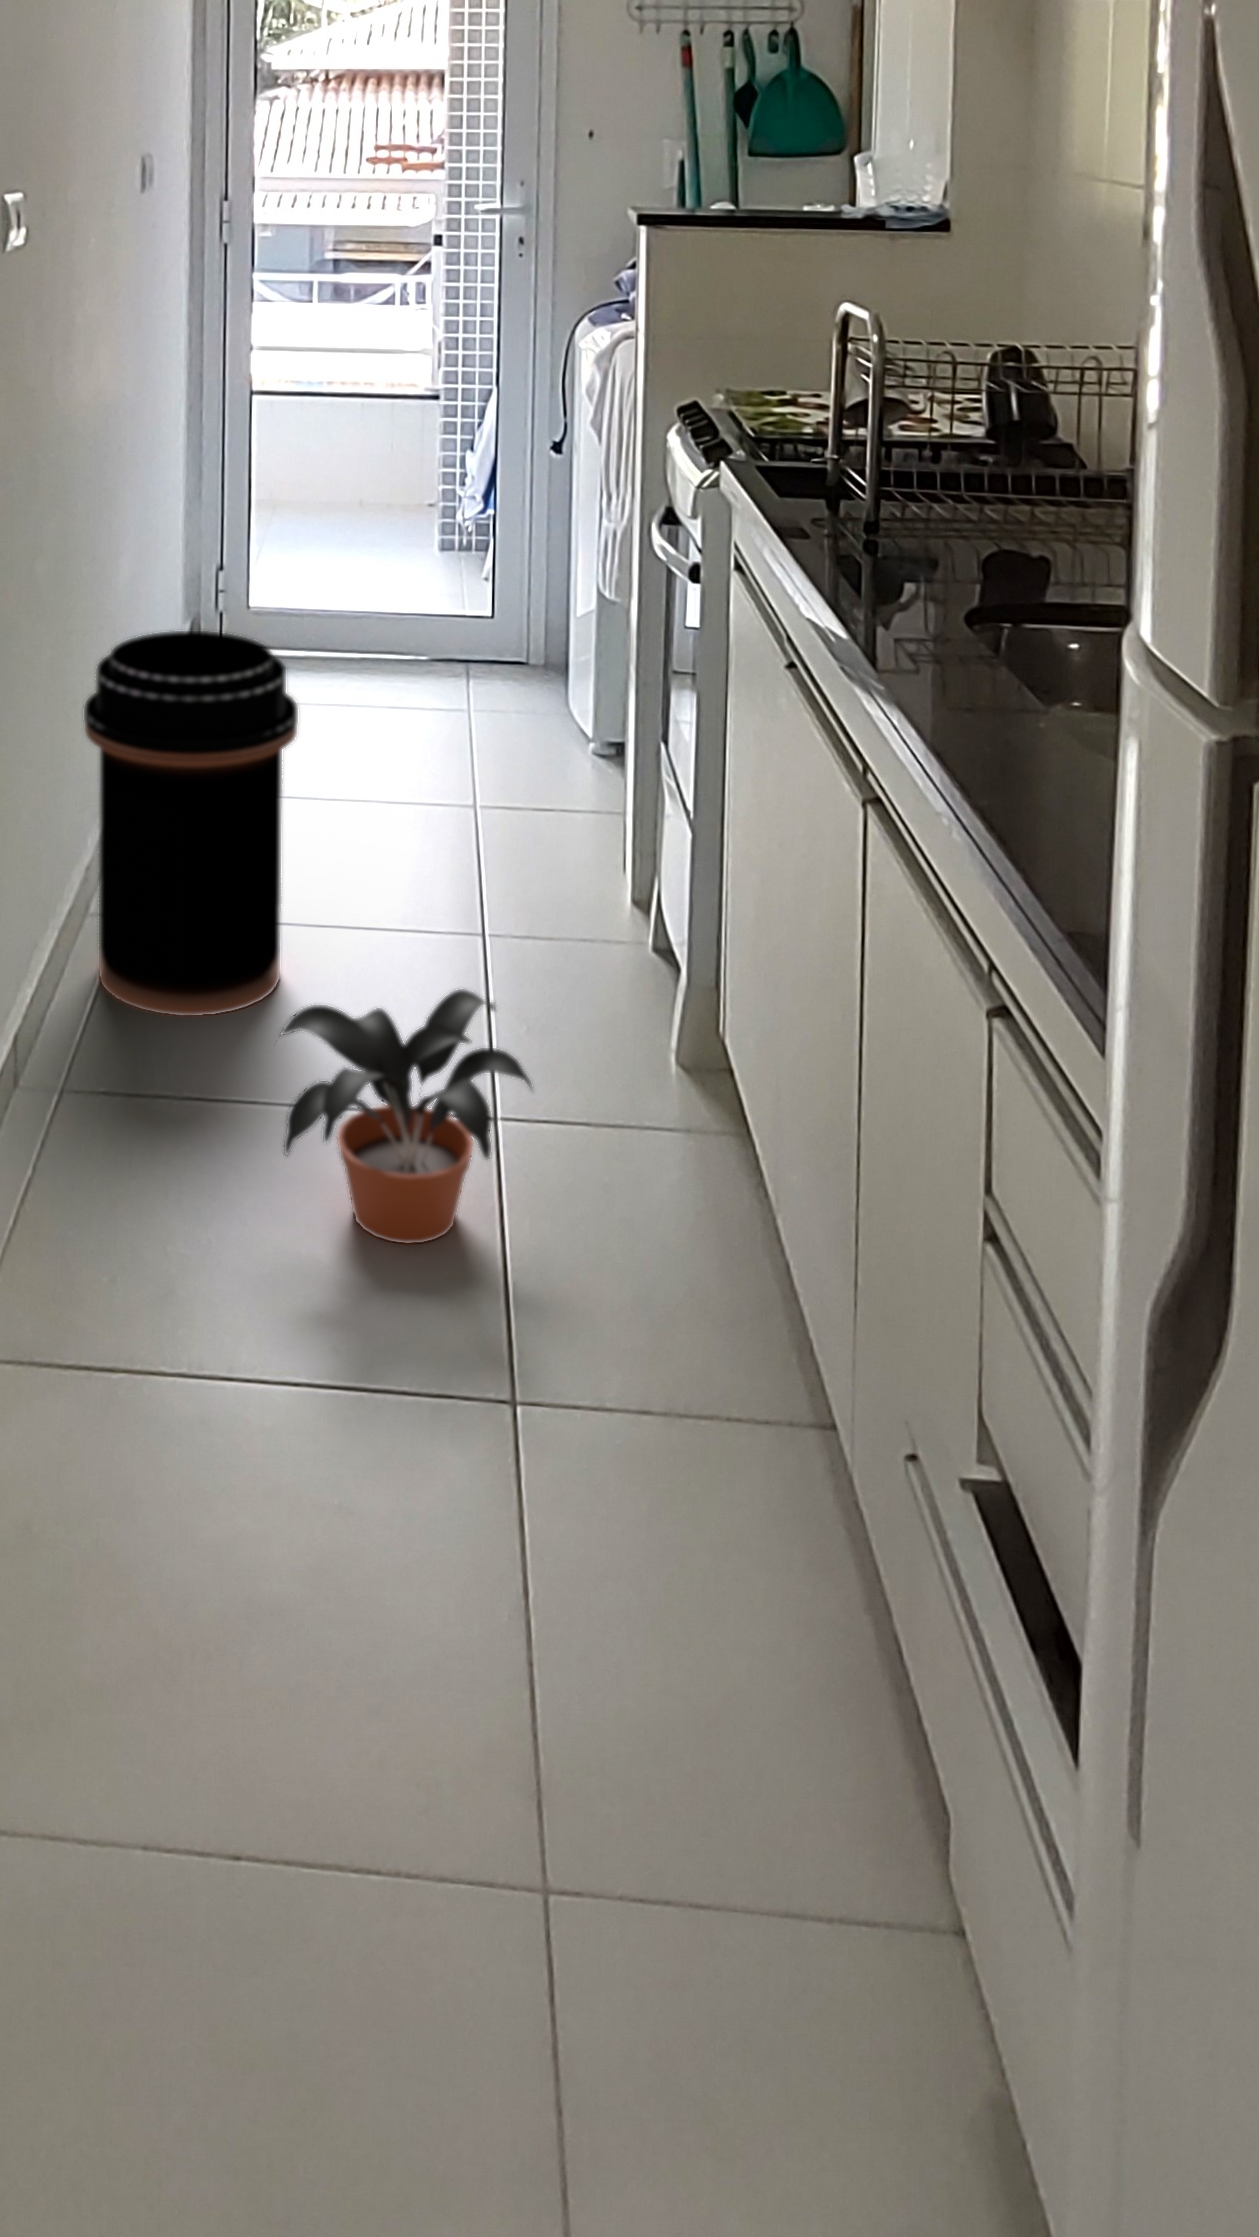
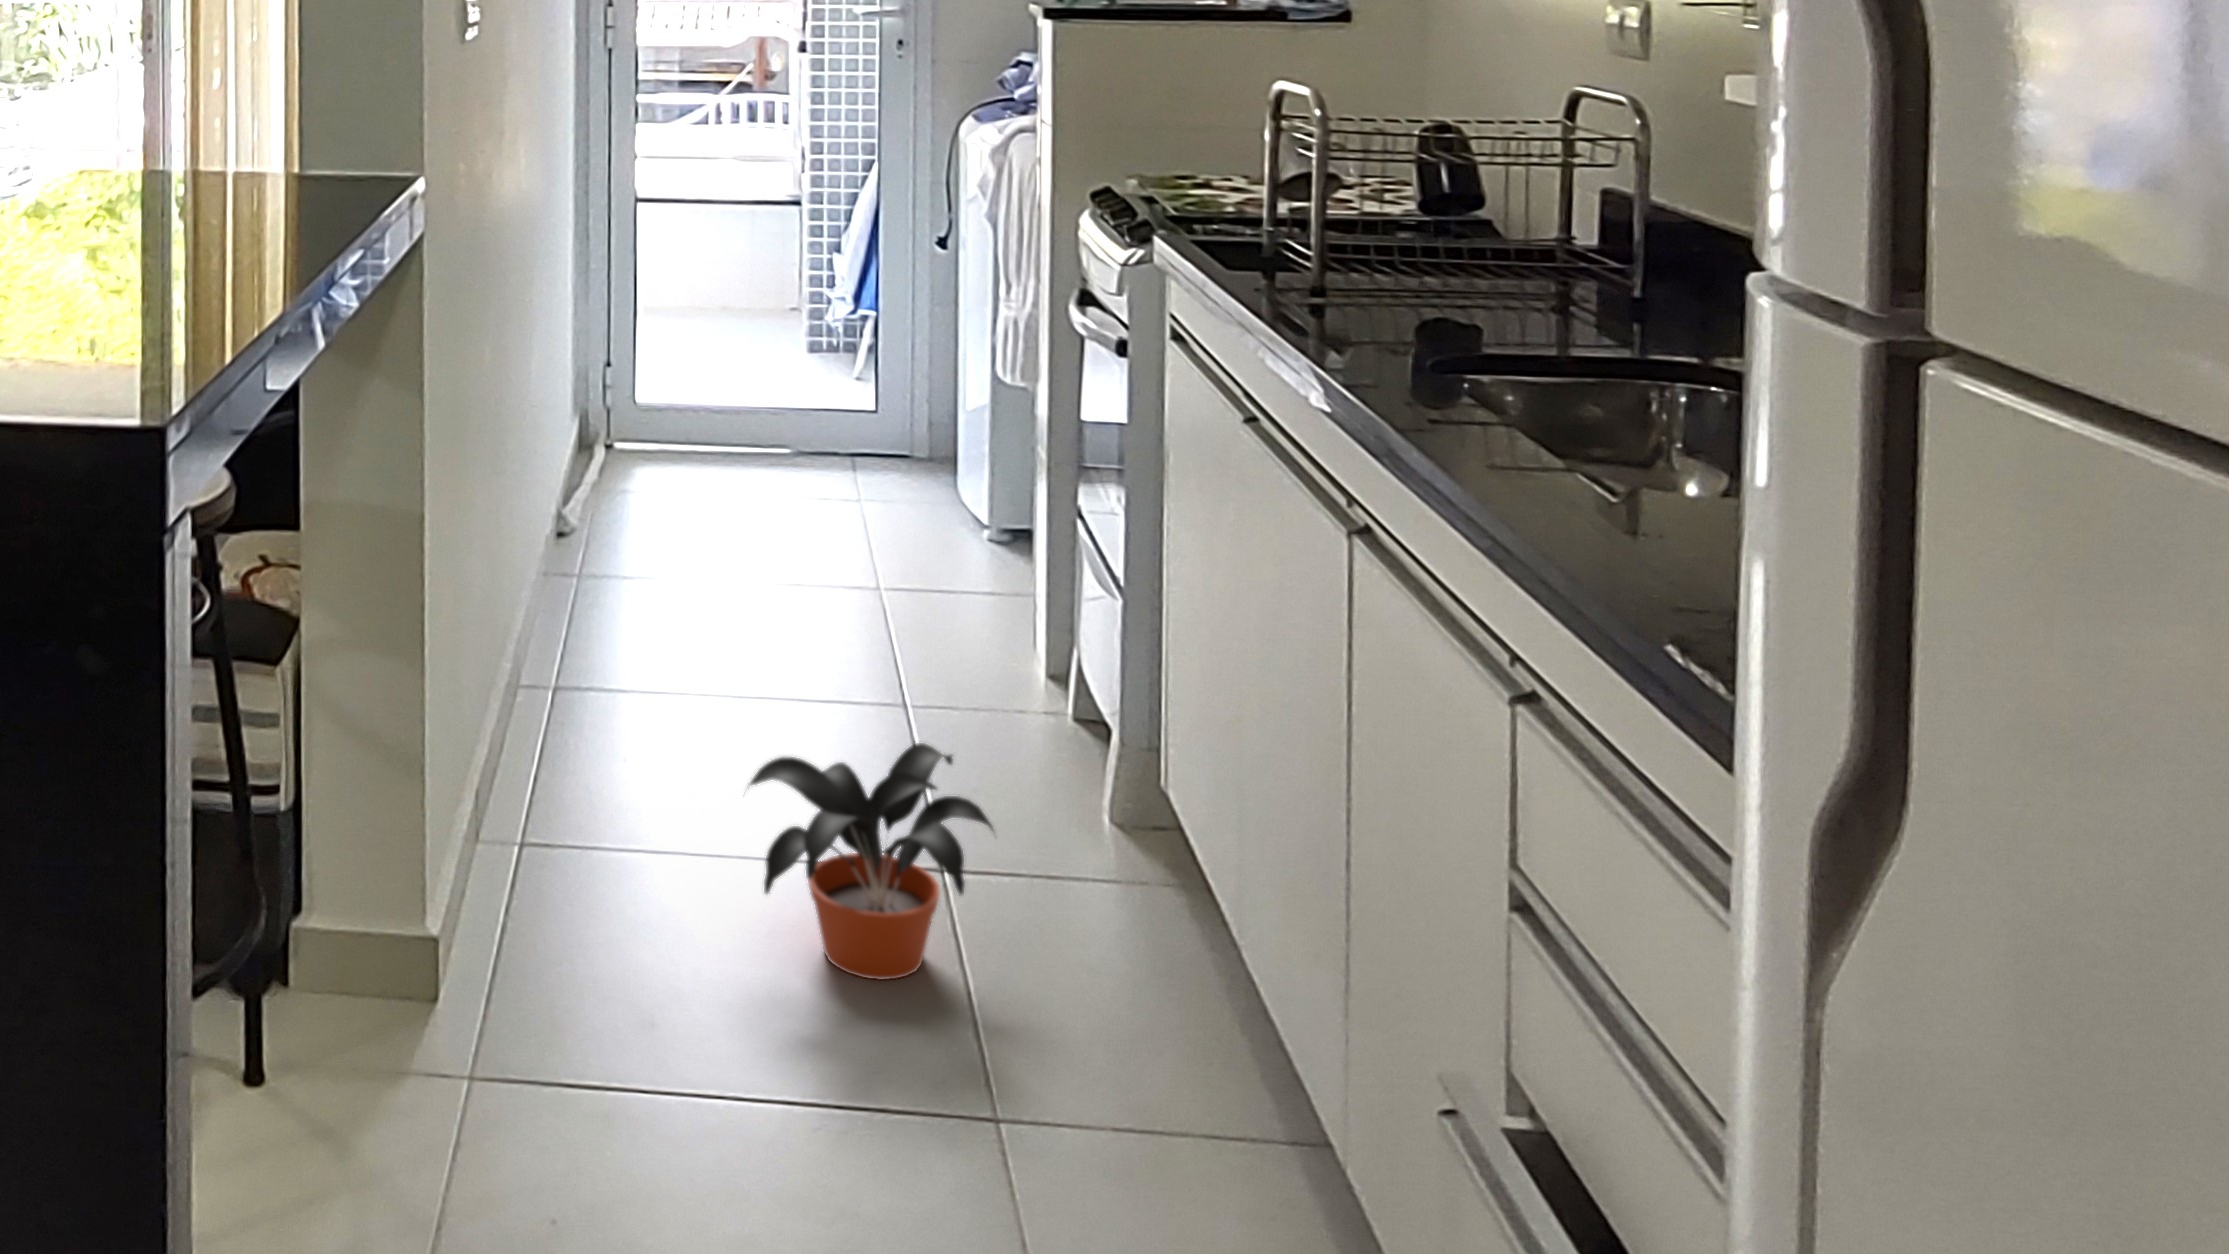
trash can: present [84,631,298,1016] -> none [528,416,734,782]

